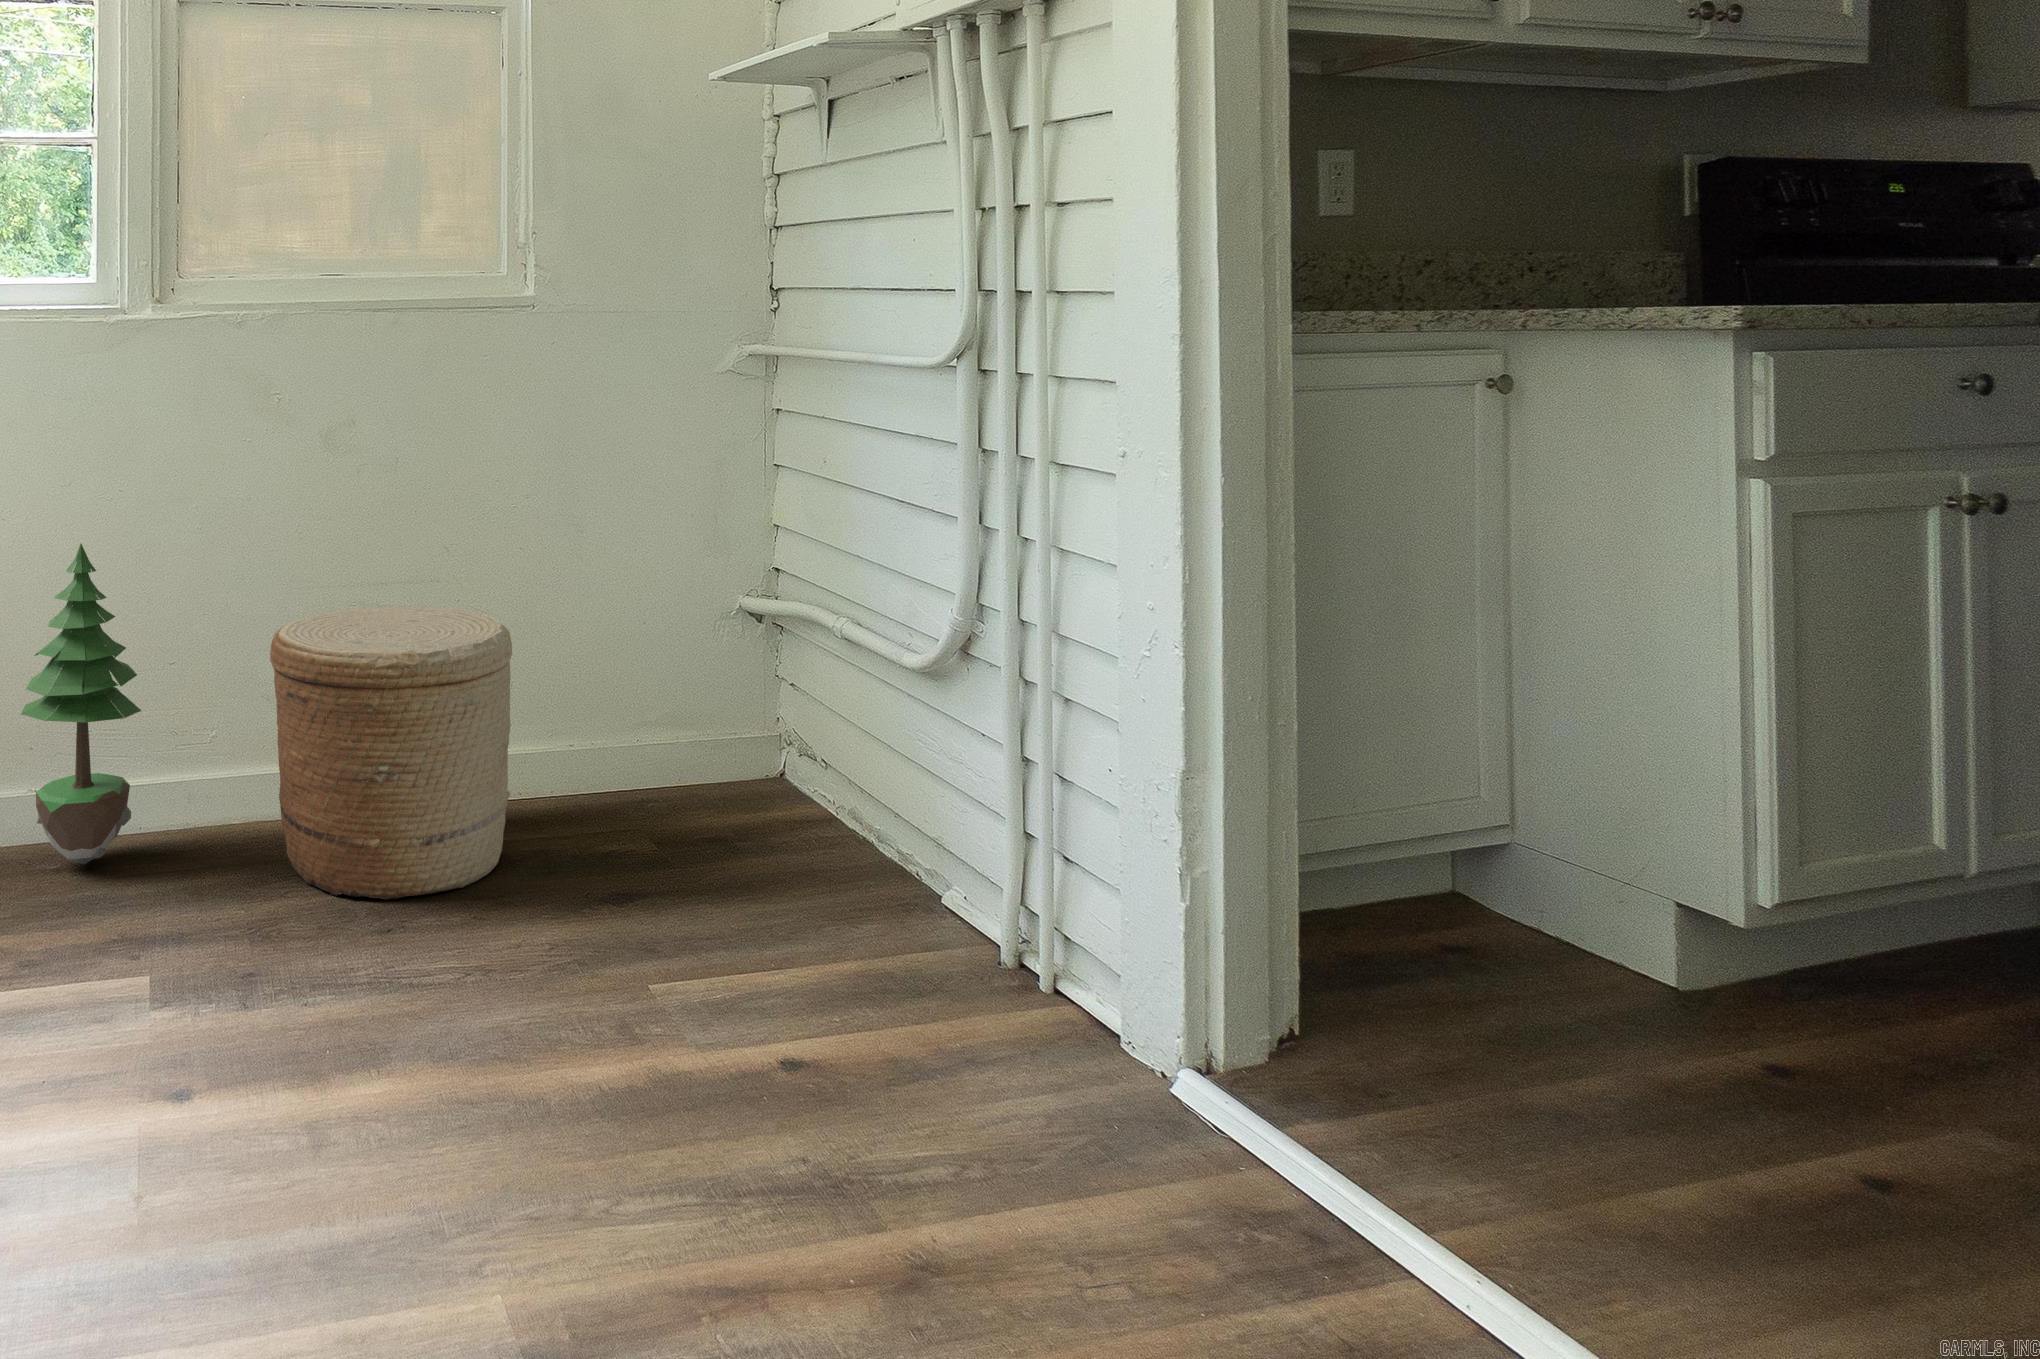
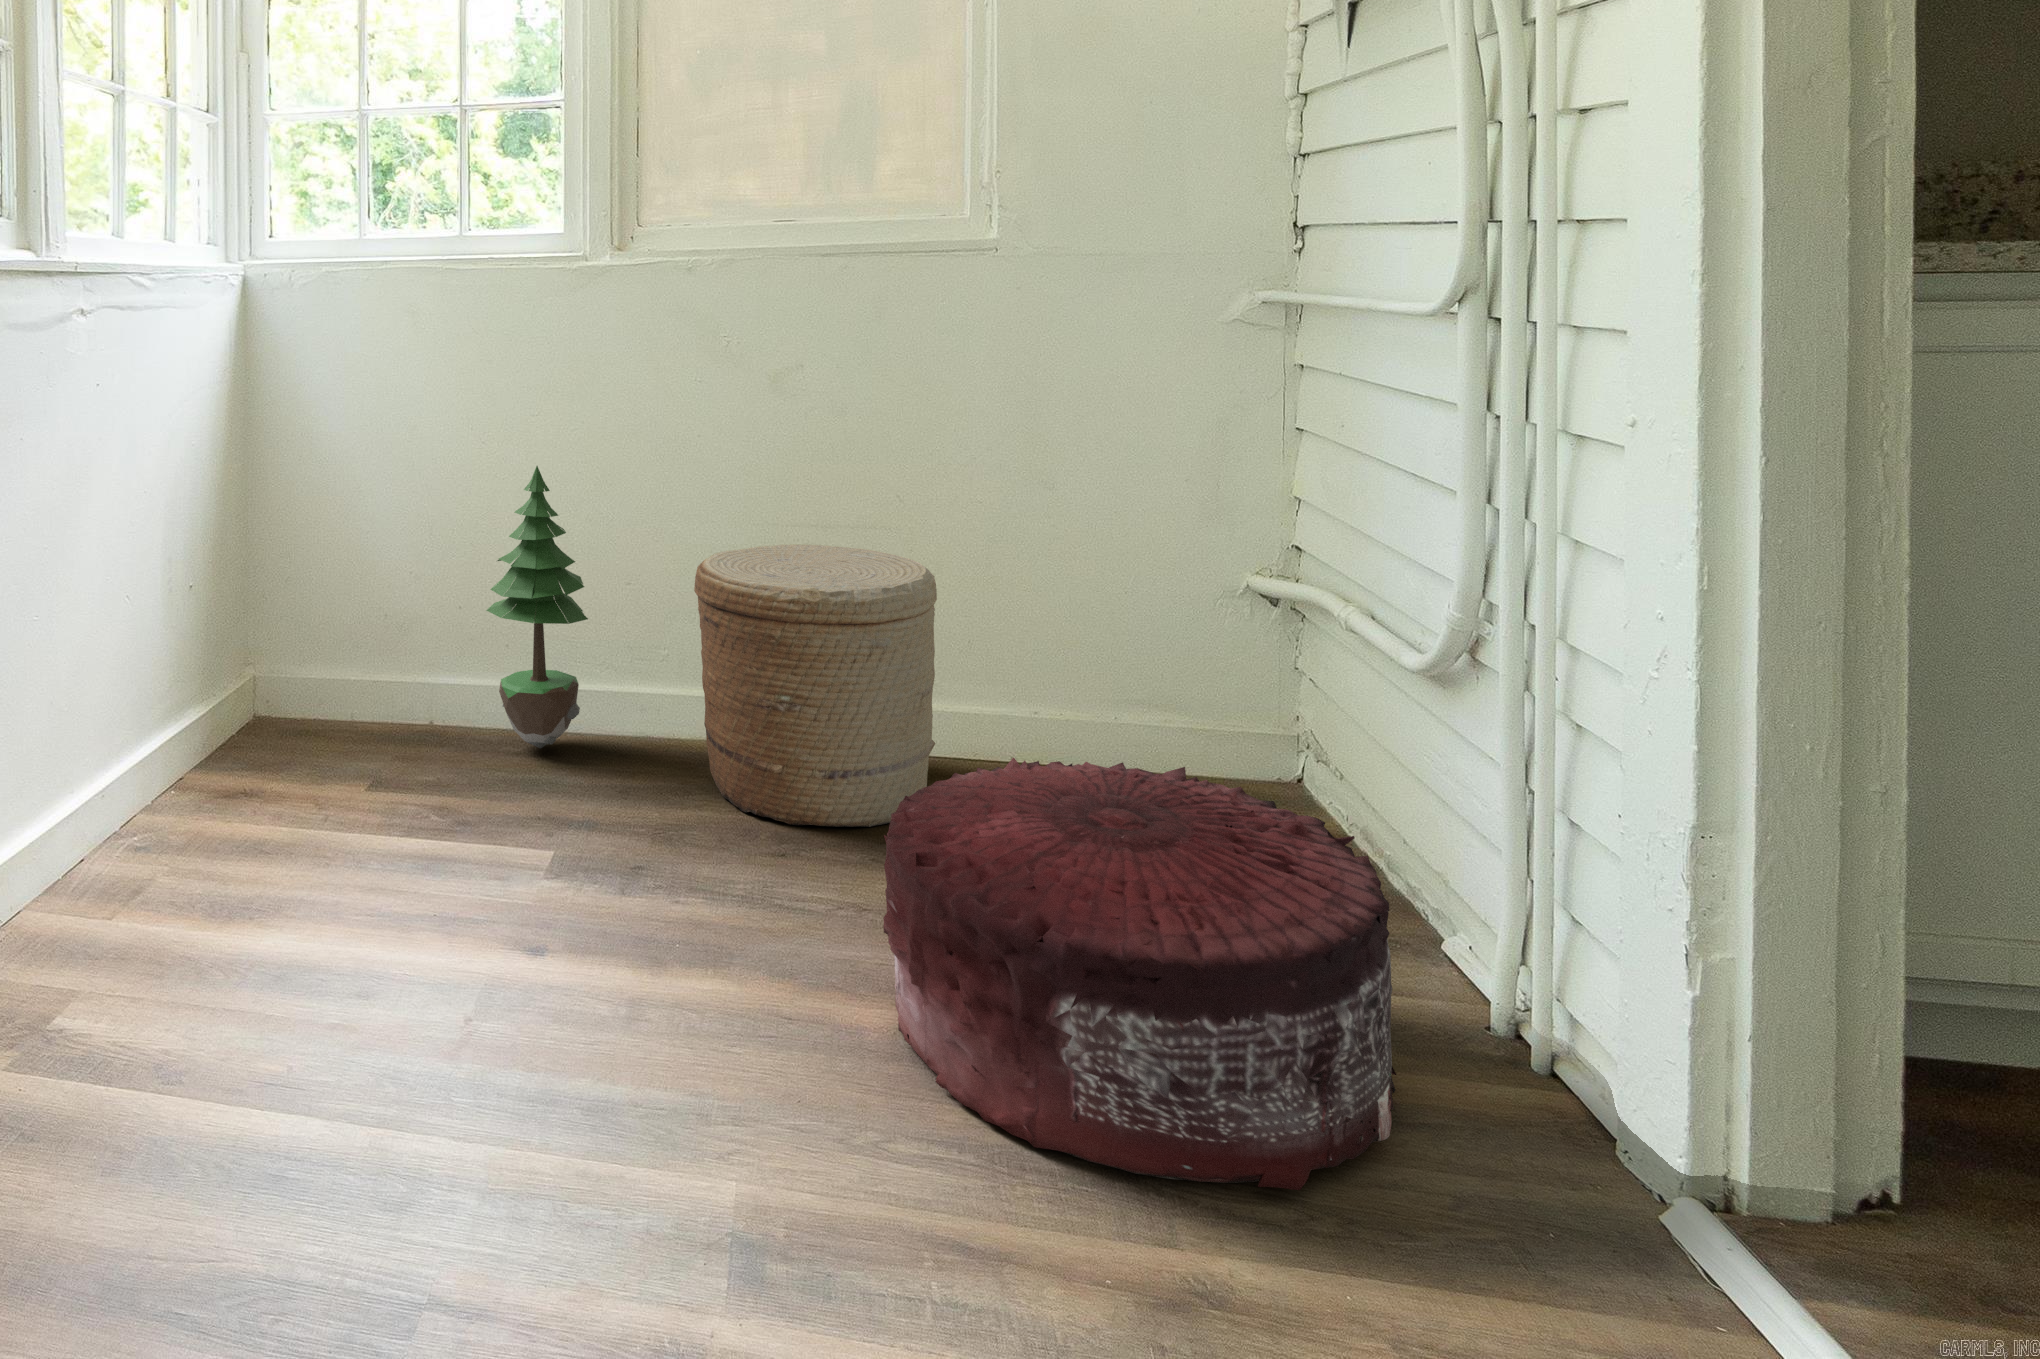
pouf: none [551,780,987,1163] -> present [883,758,1396,1190]

